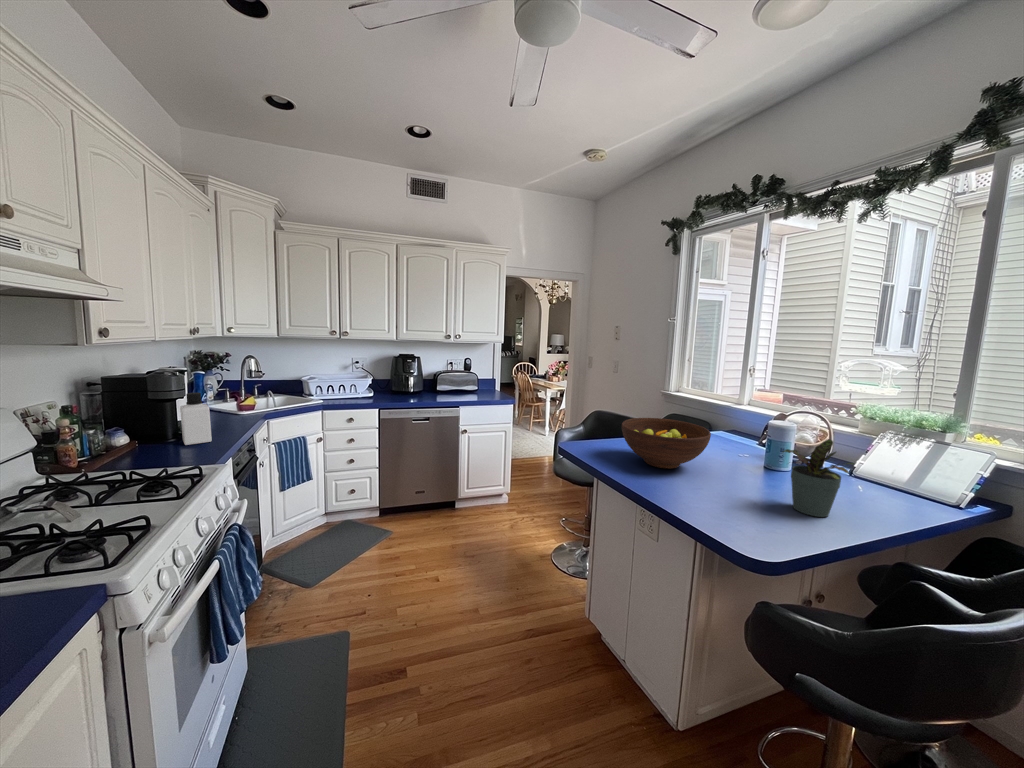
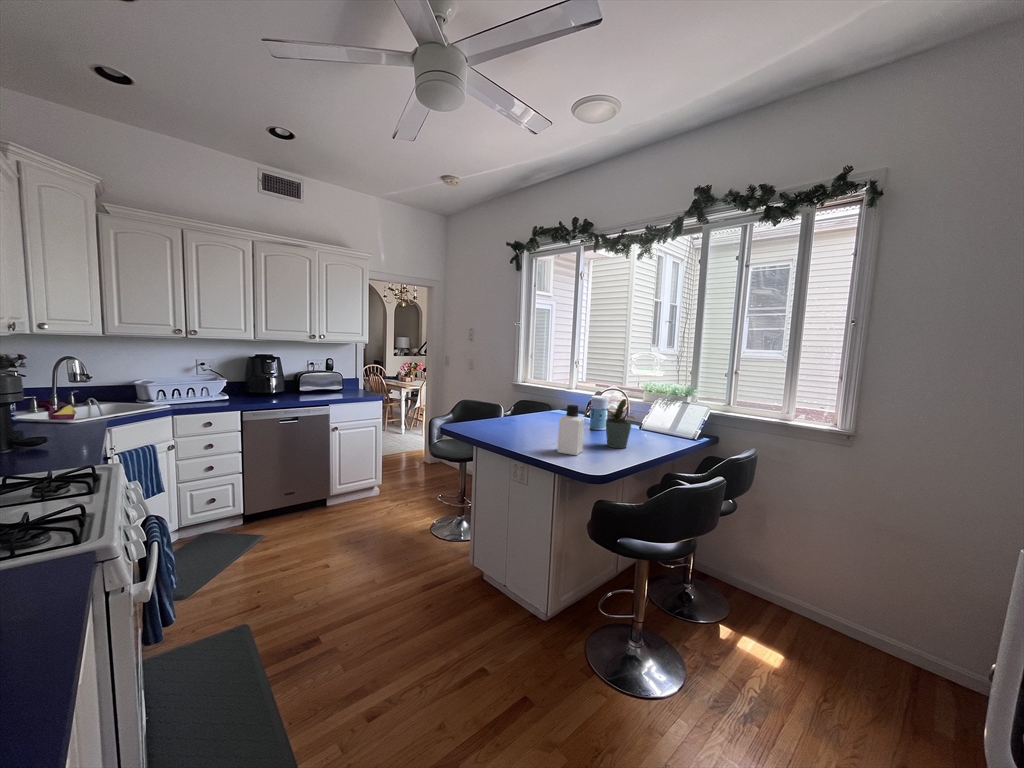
bottle: present [180,393,212,445] -> present [557,405,584,455]
fruit bowl: present [622,418,711,469] -> none [495,398,557,433]

